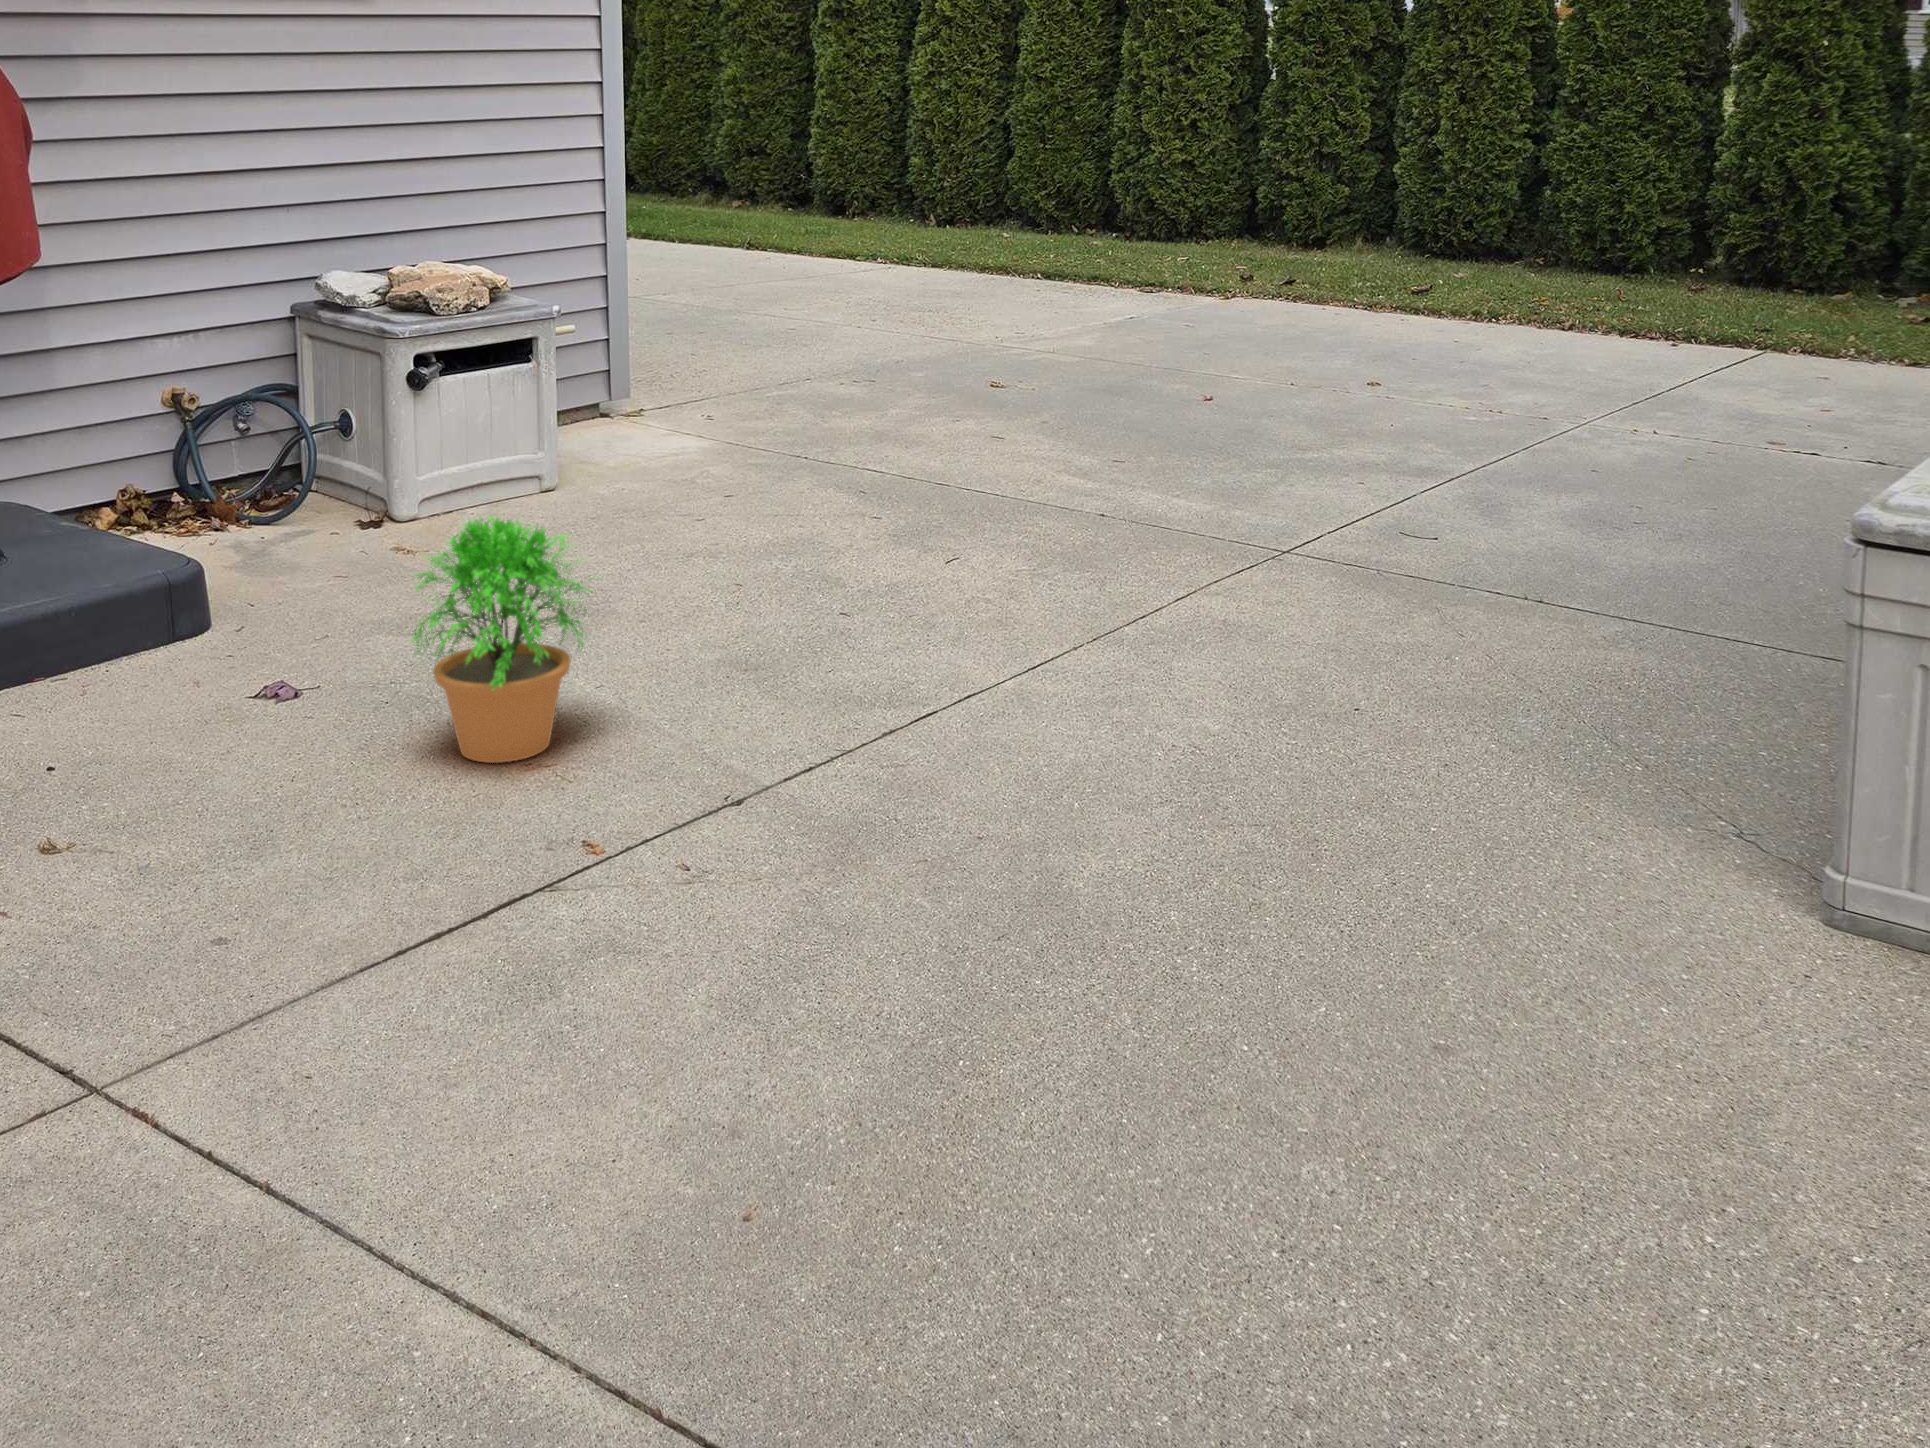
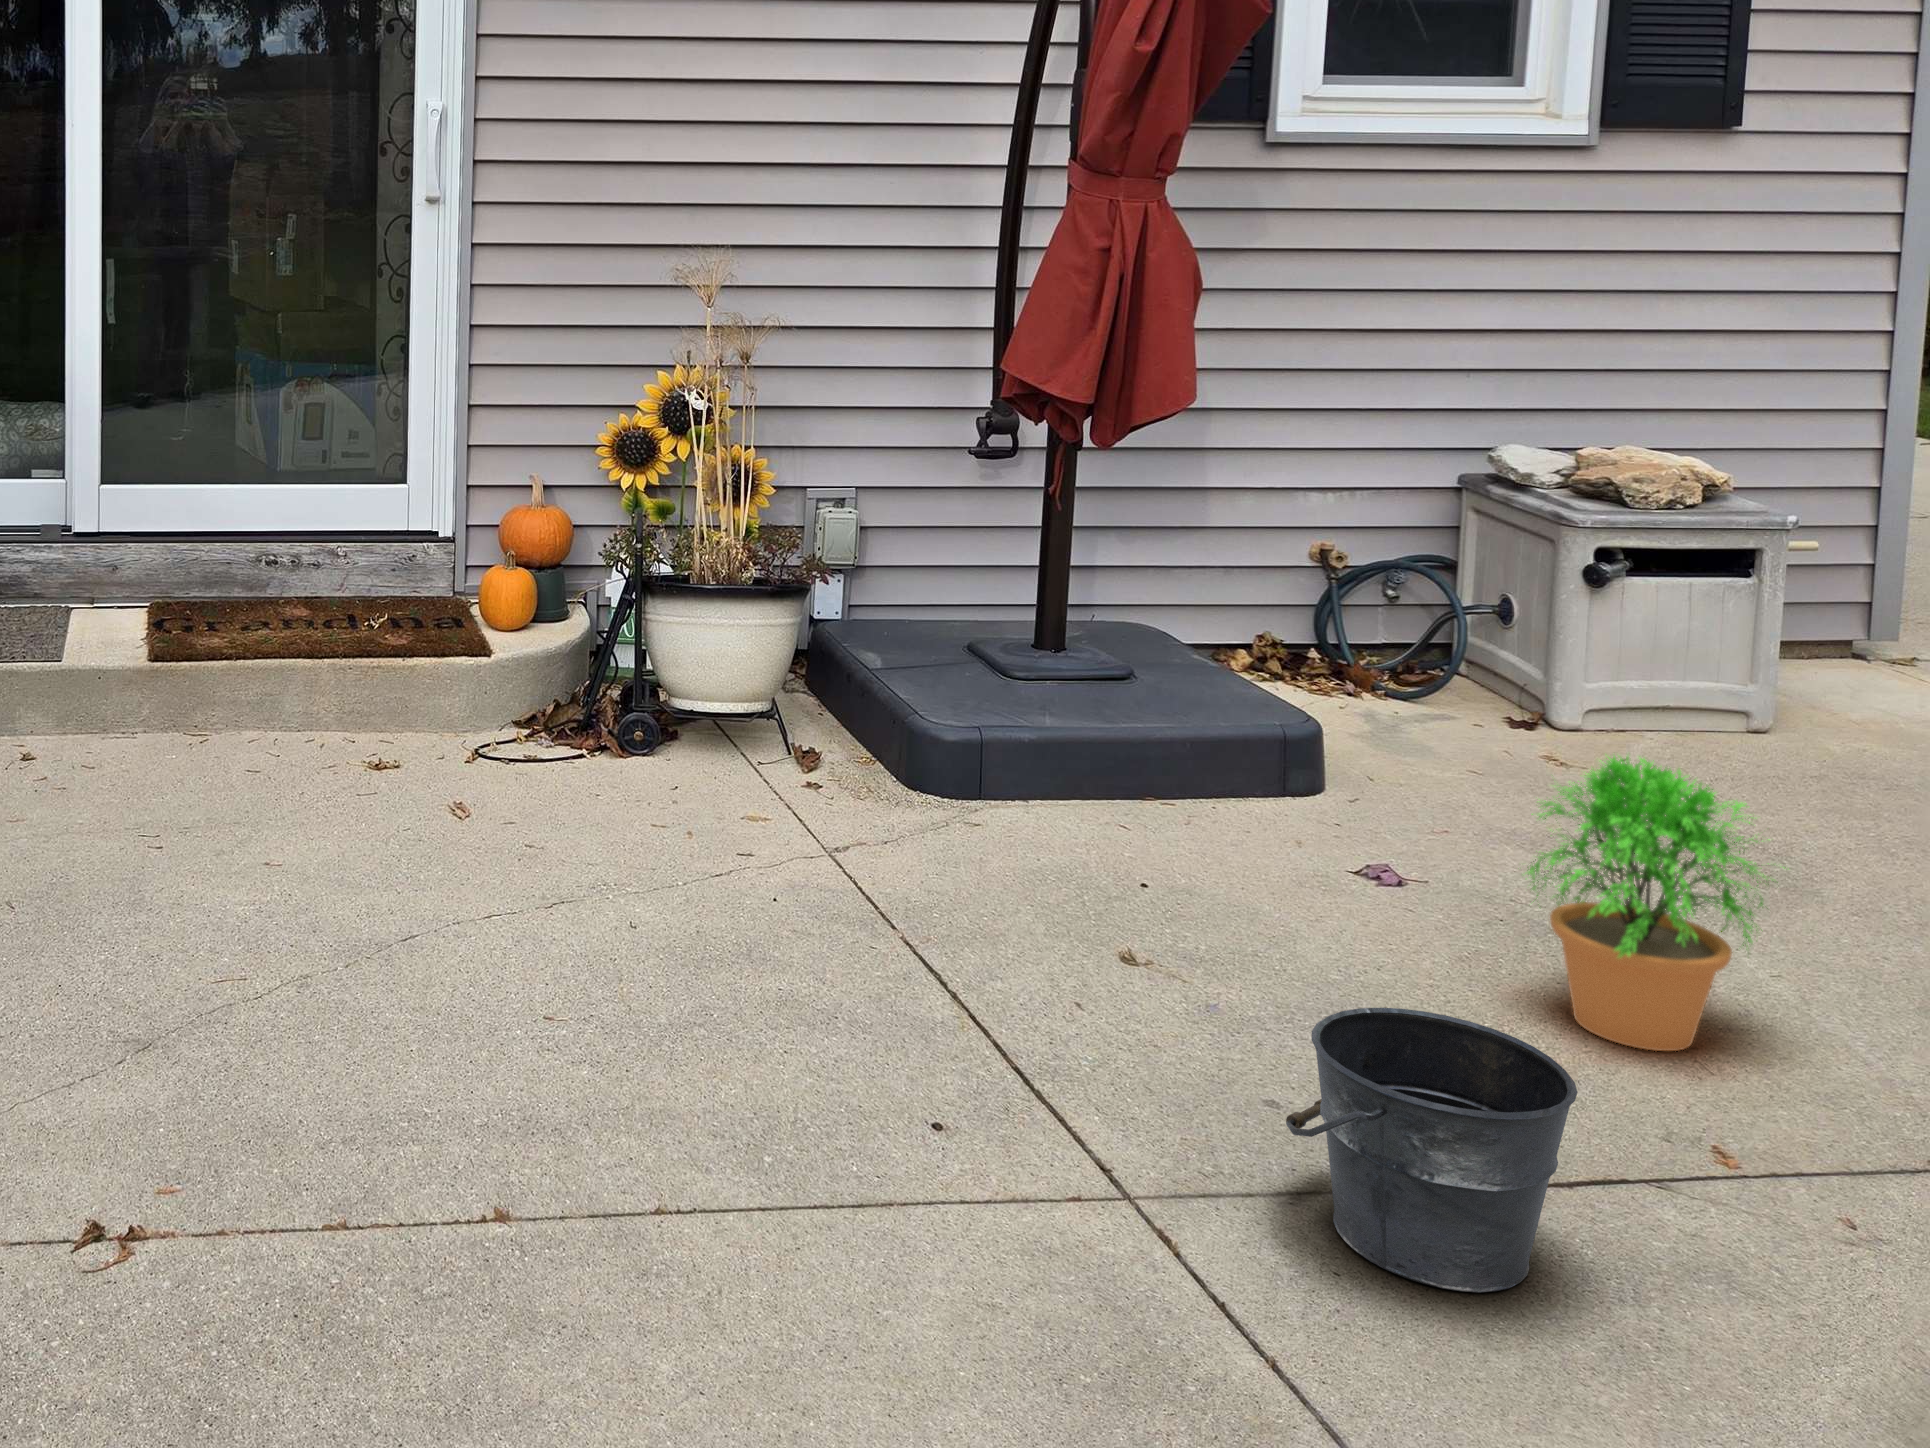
bucket: none [244,787,494,1045] -> present [1286,1008,1578,1292]

